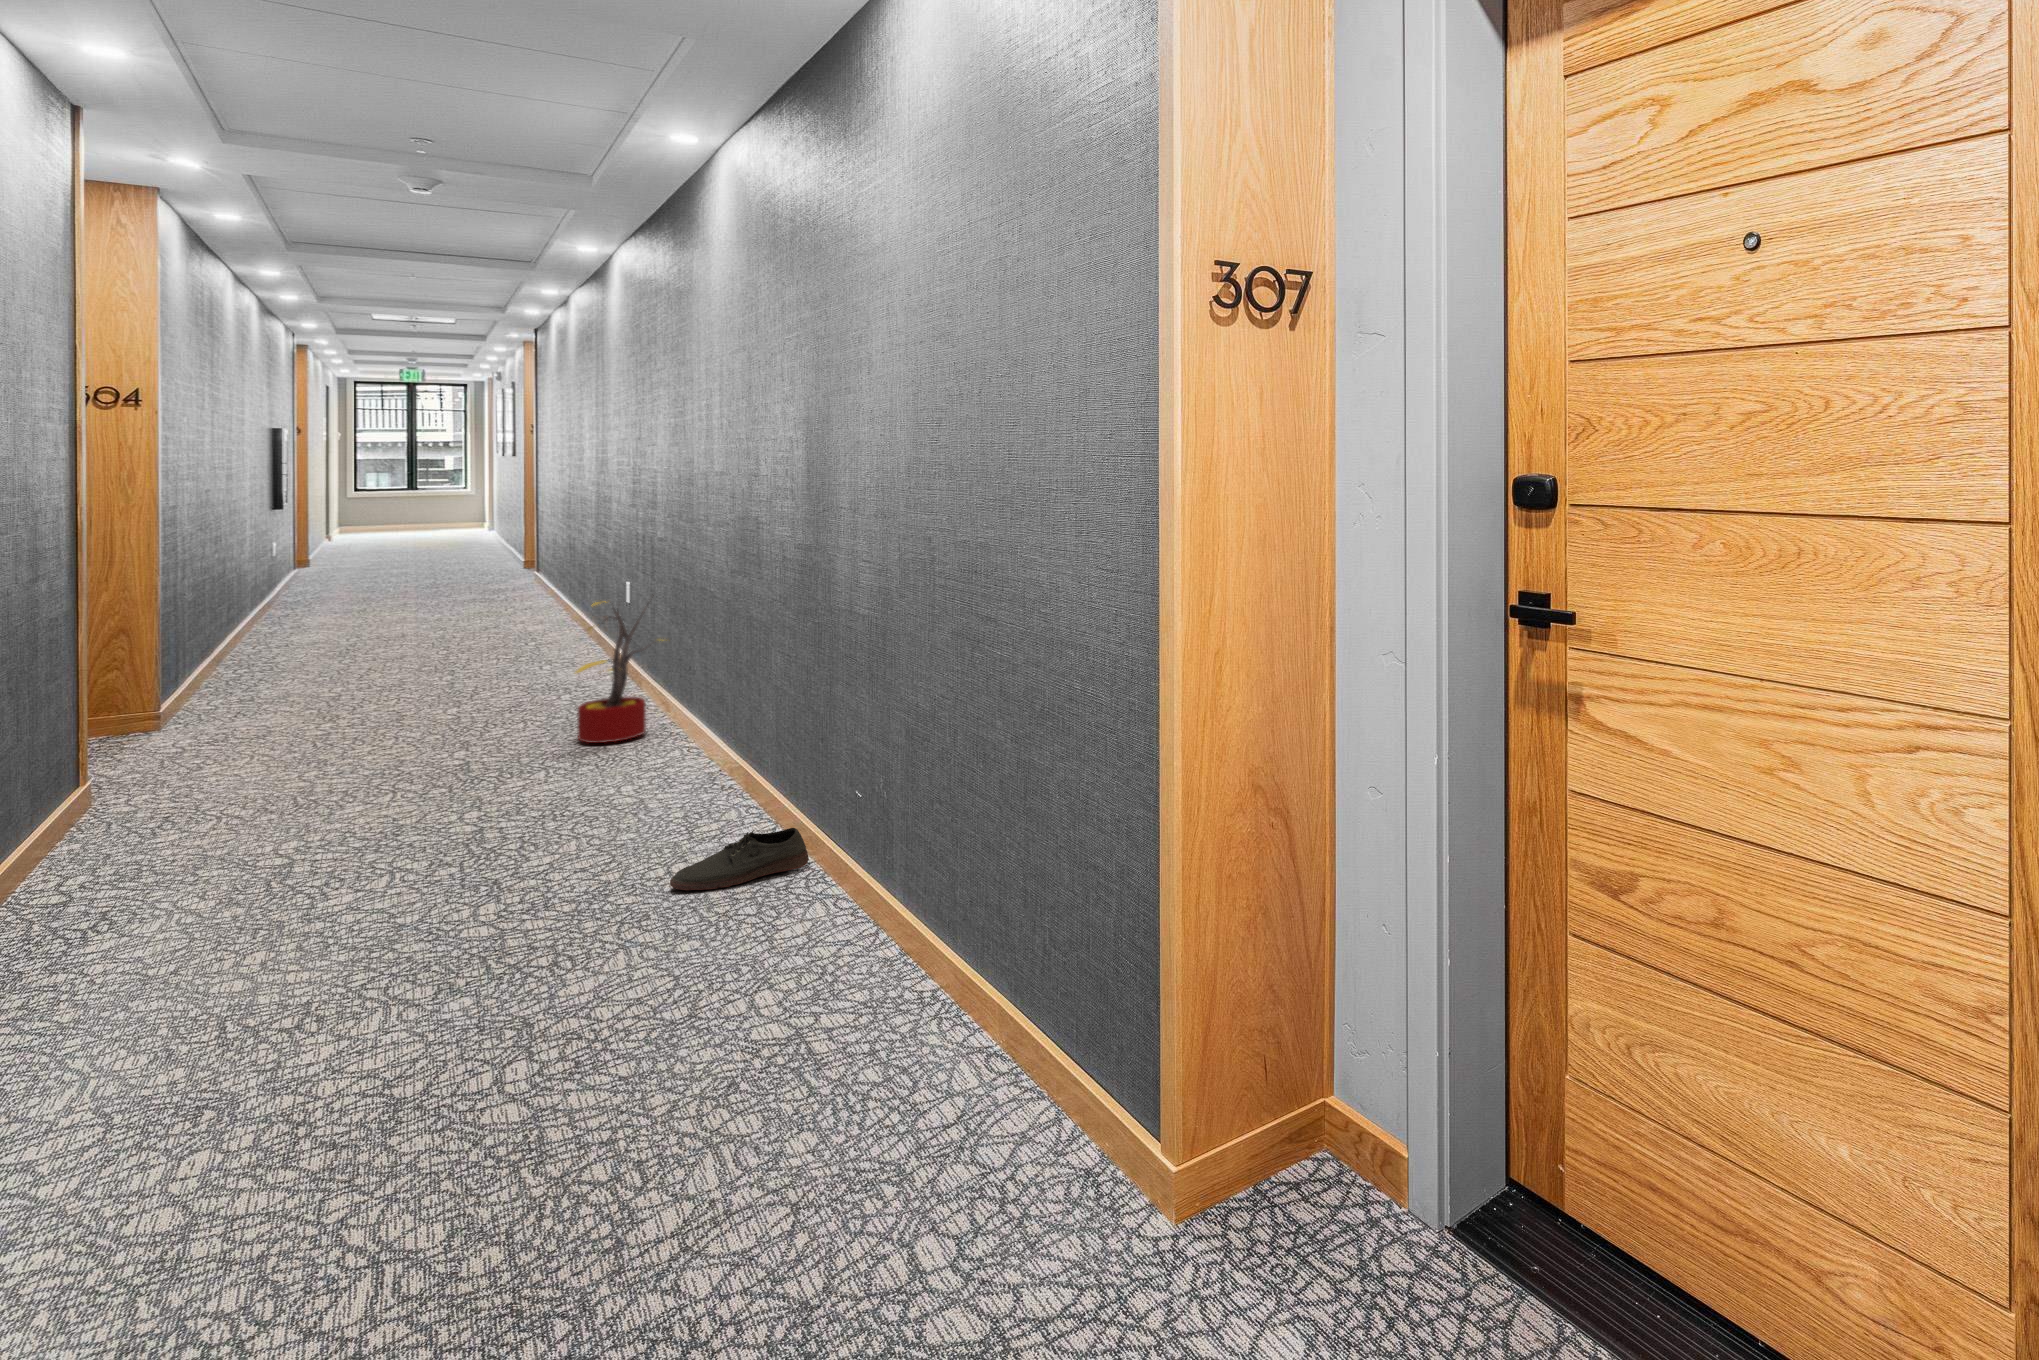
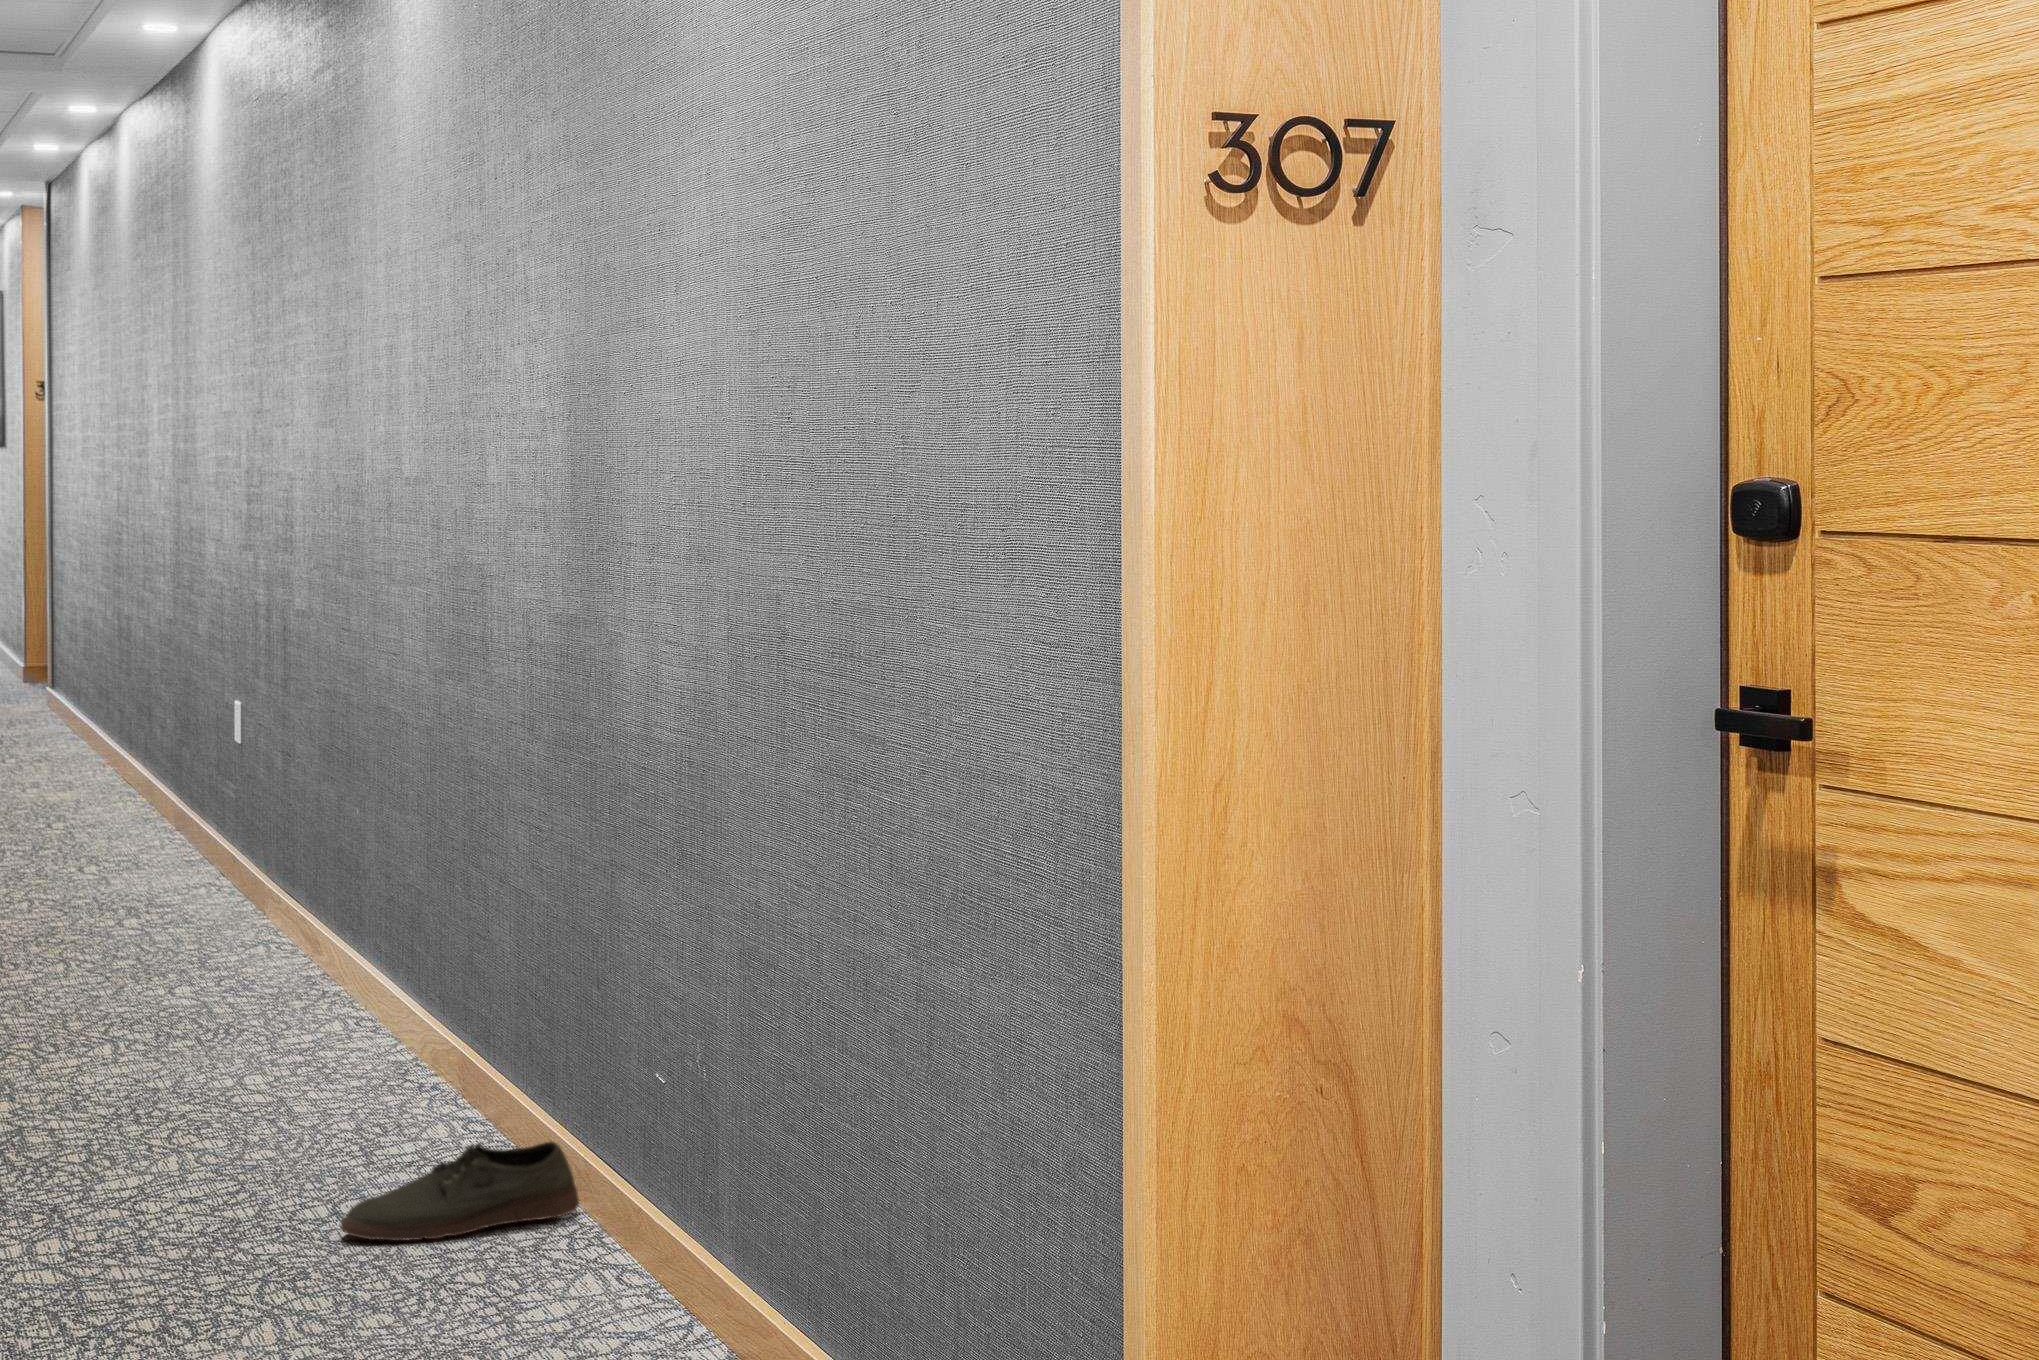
decorative plant: present [576,595,667,743] -> none [156,707,324,996]

